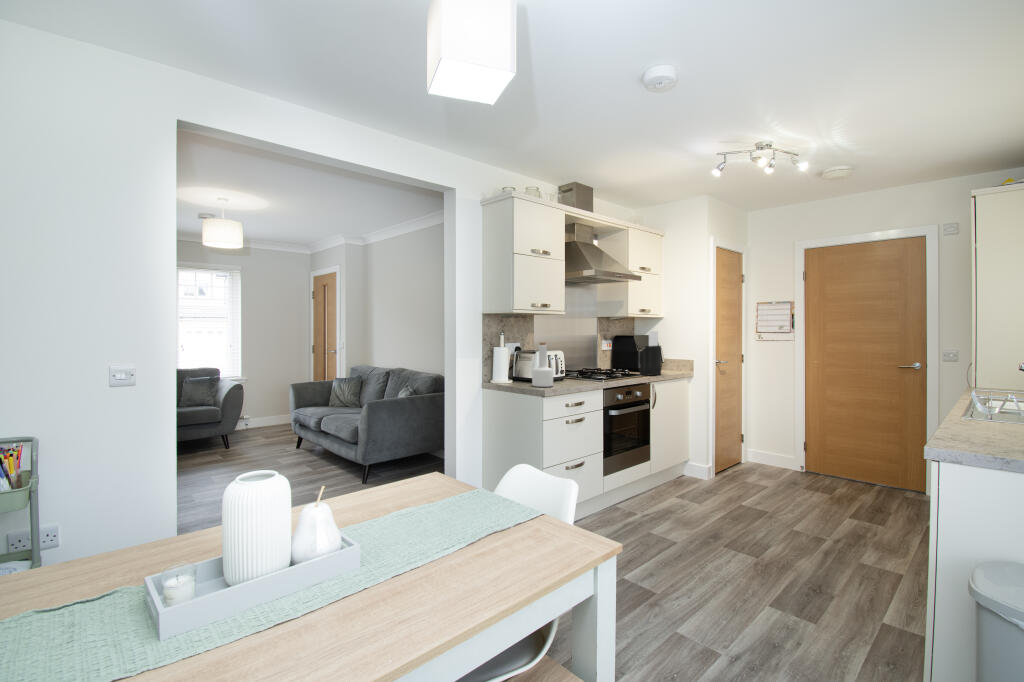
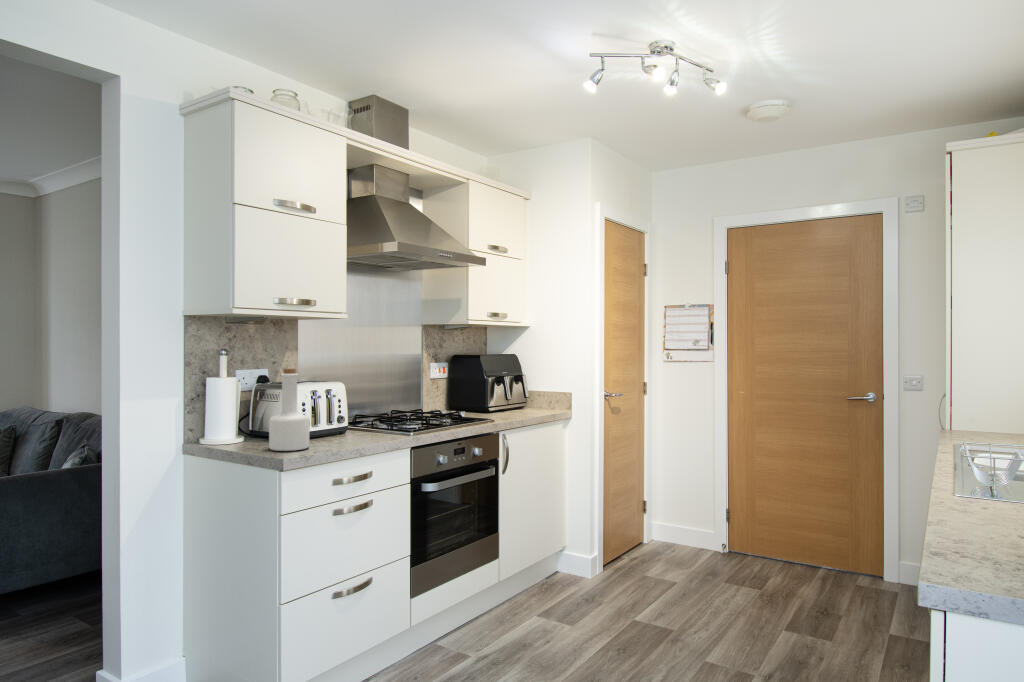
knife block: present [639,331,661,376] -> none [484,347,519,419]

